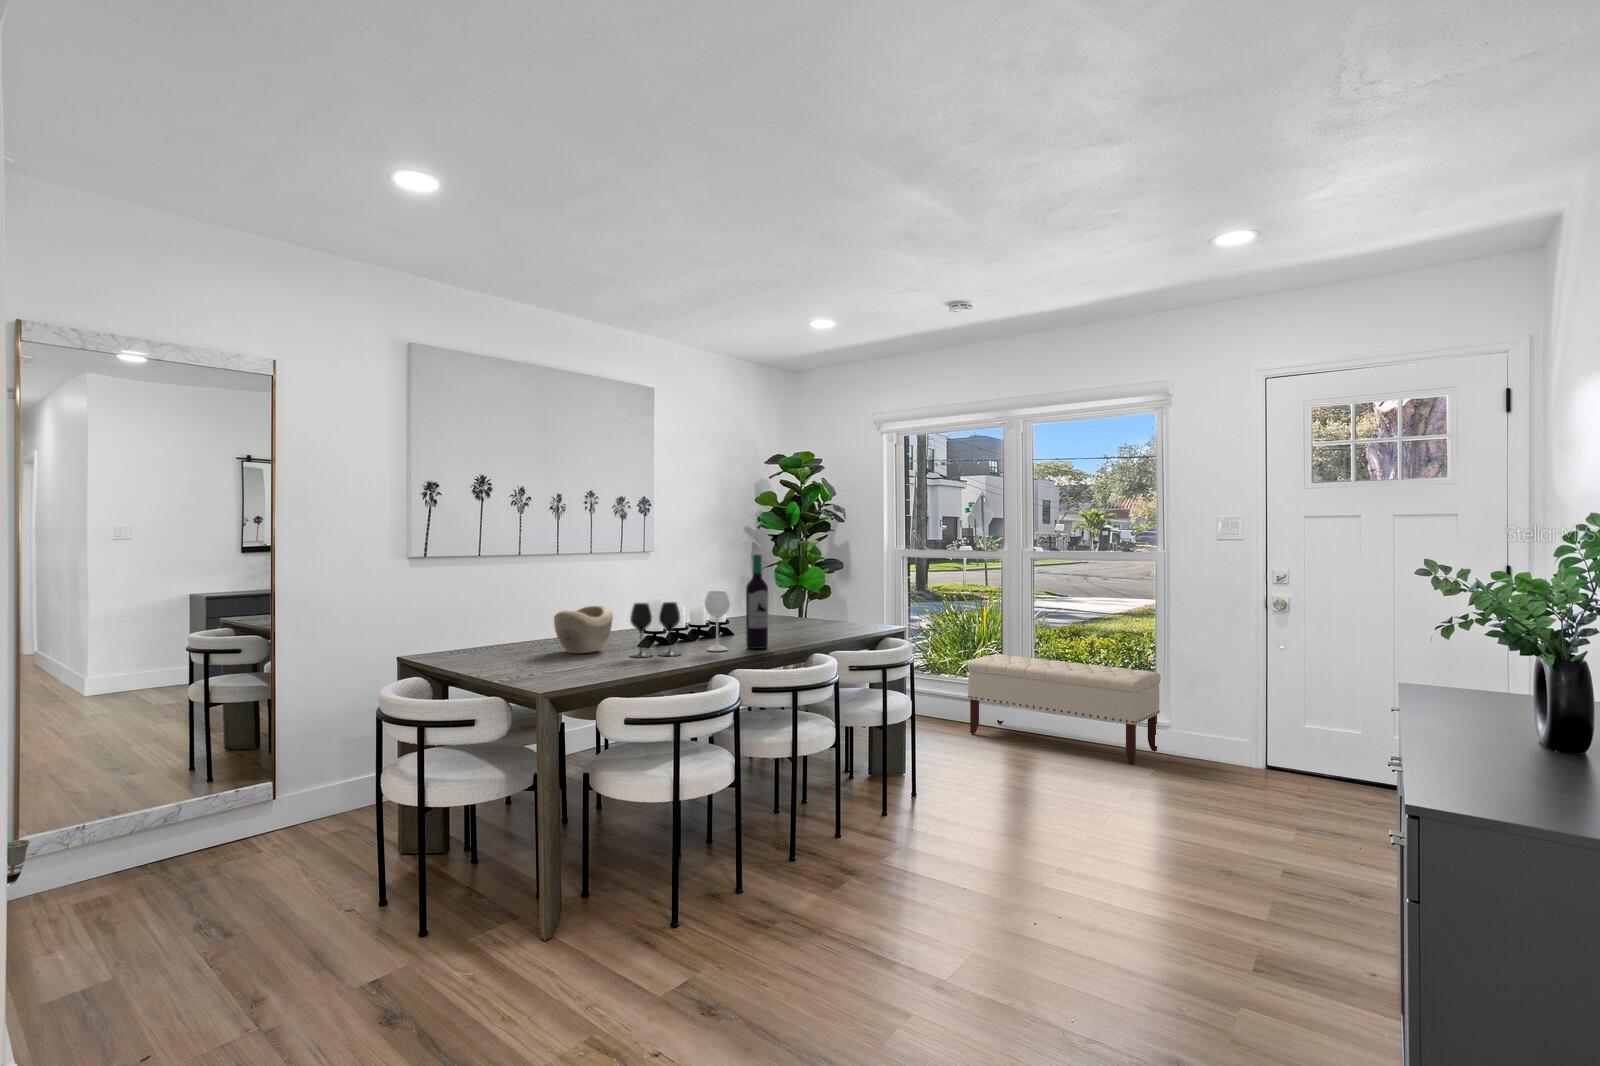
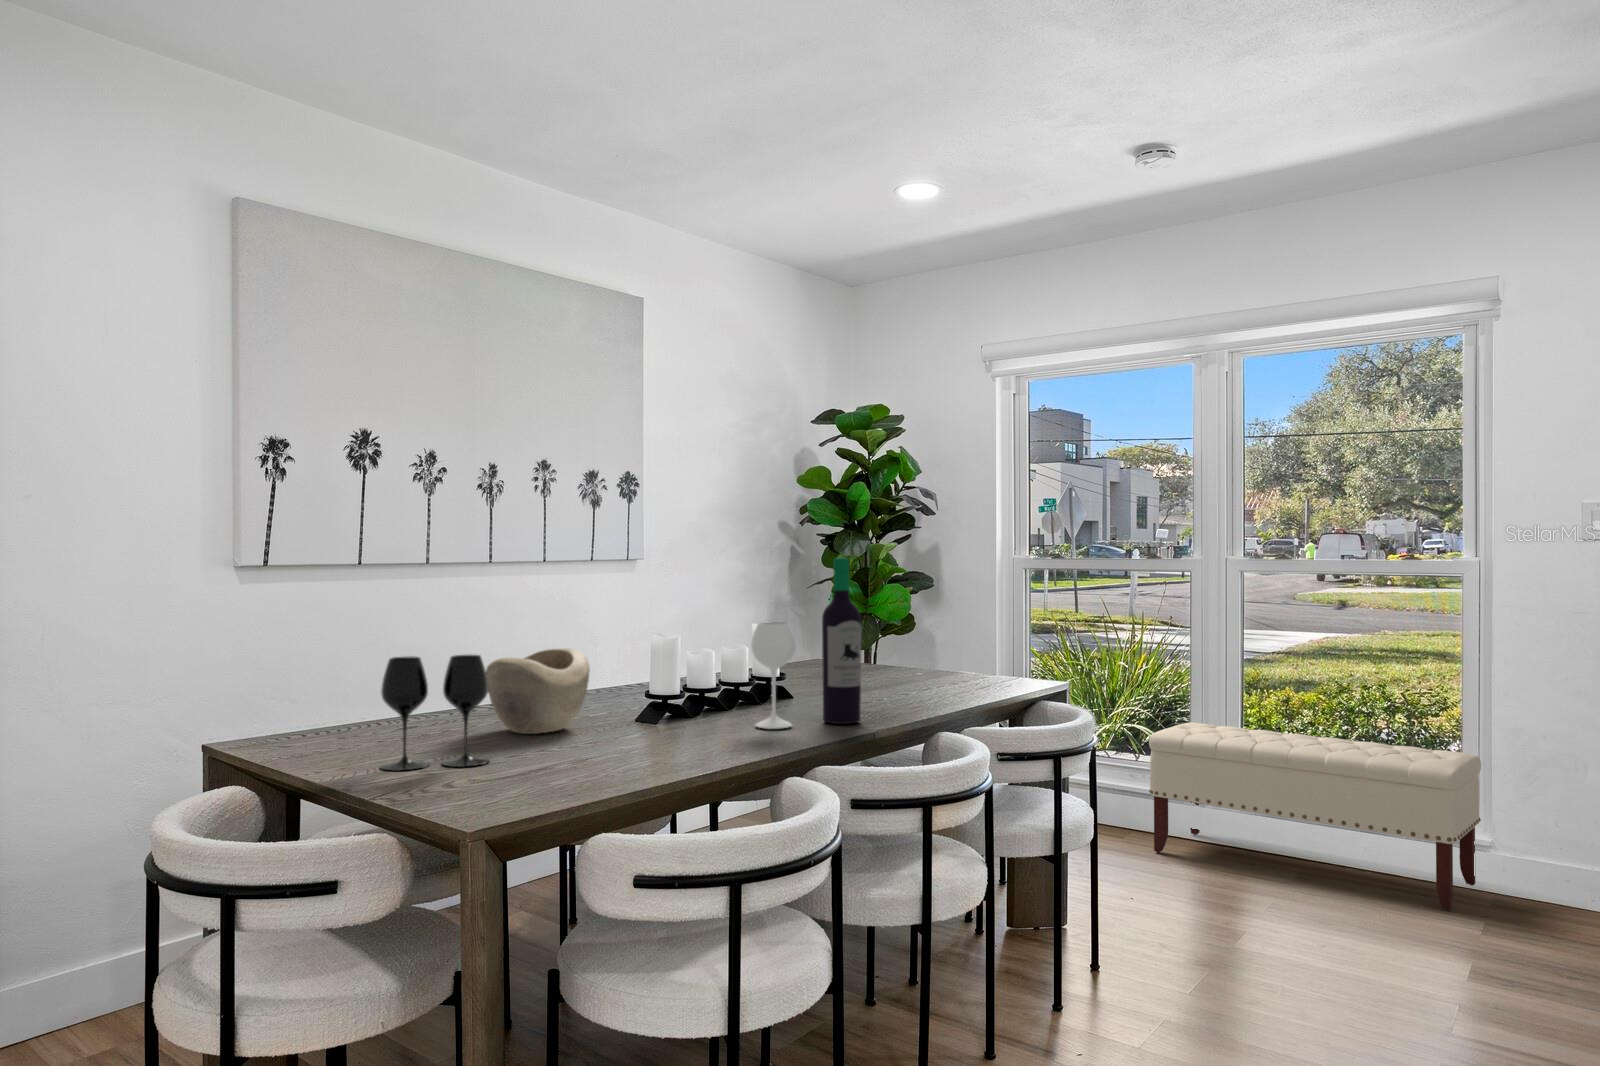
wine glass: present [630,602,680,658] -> present [381,655,489,771]

